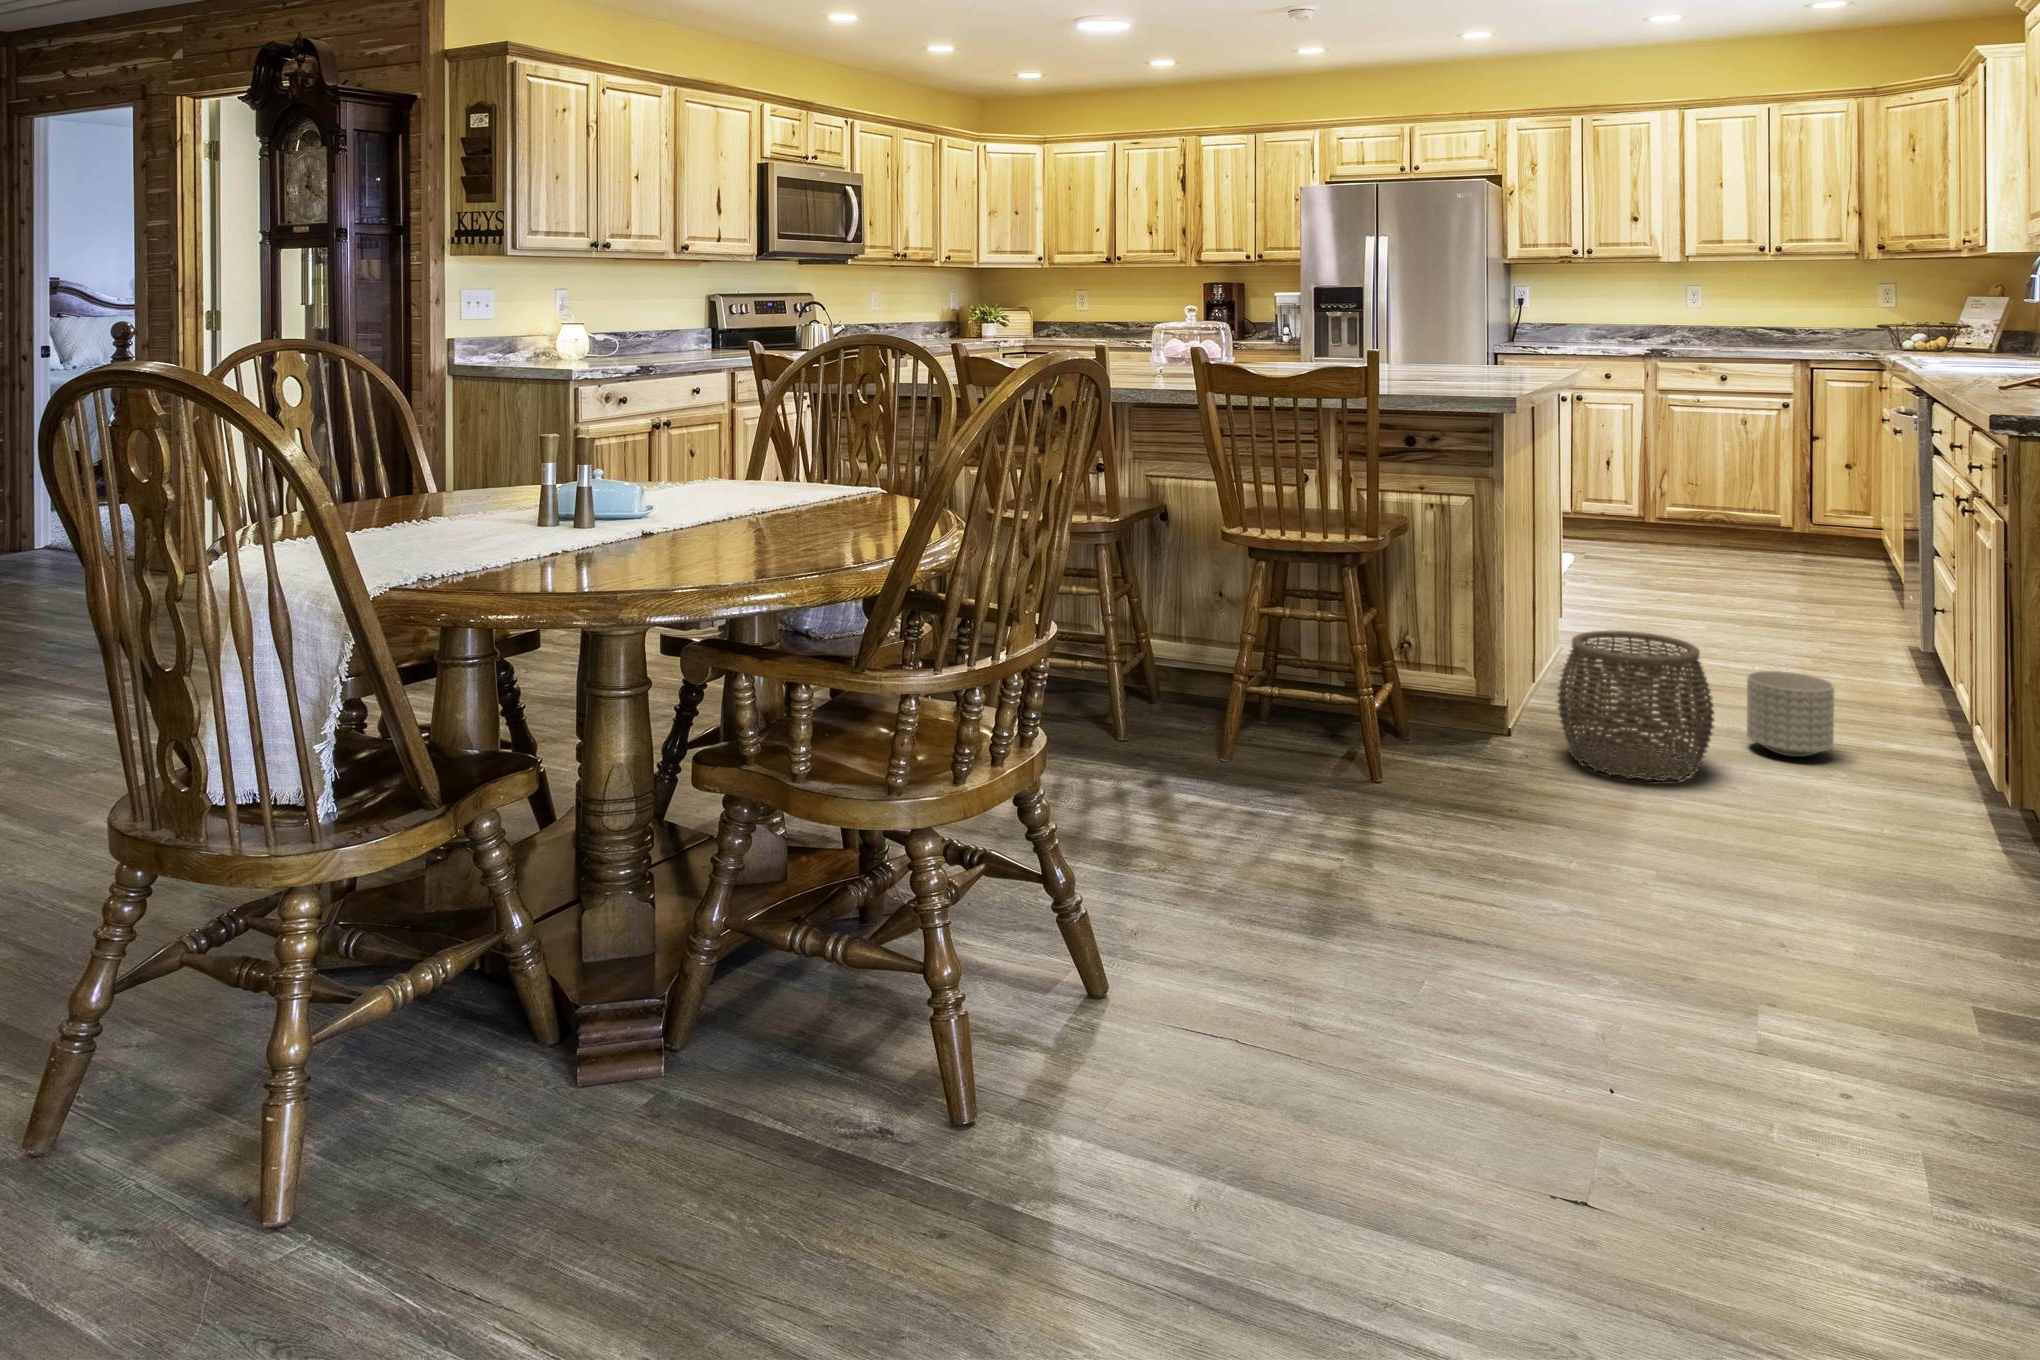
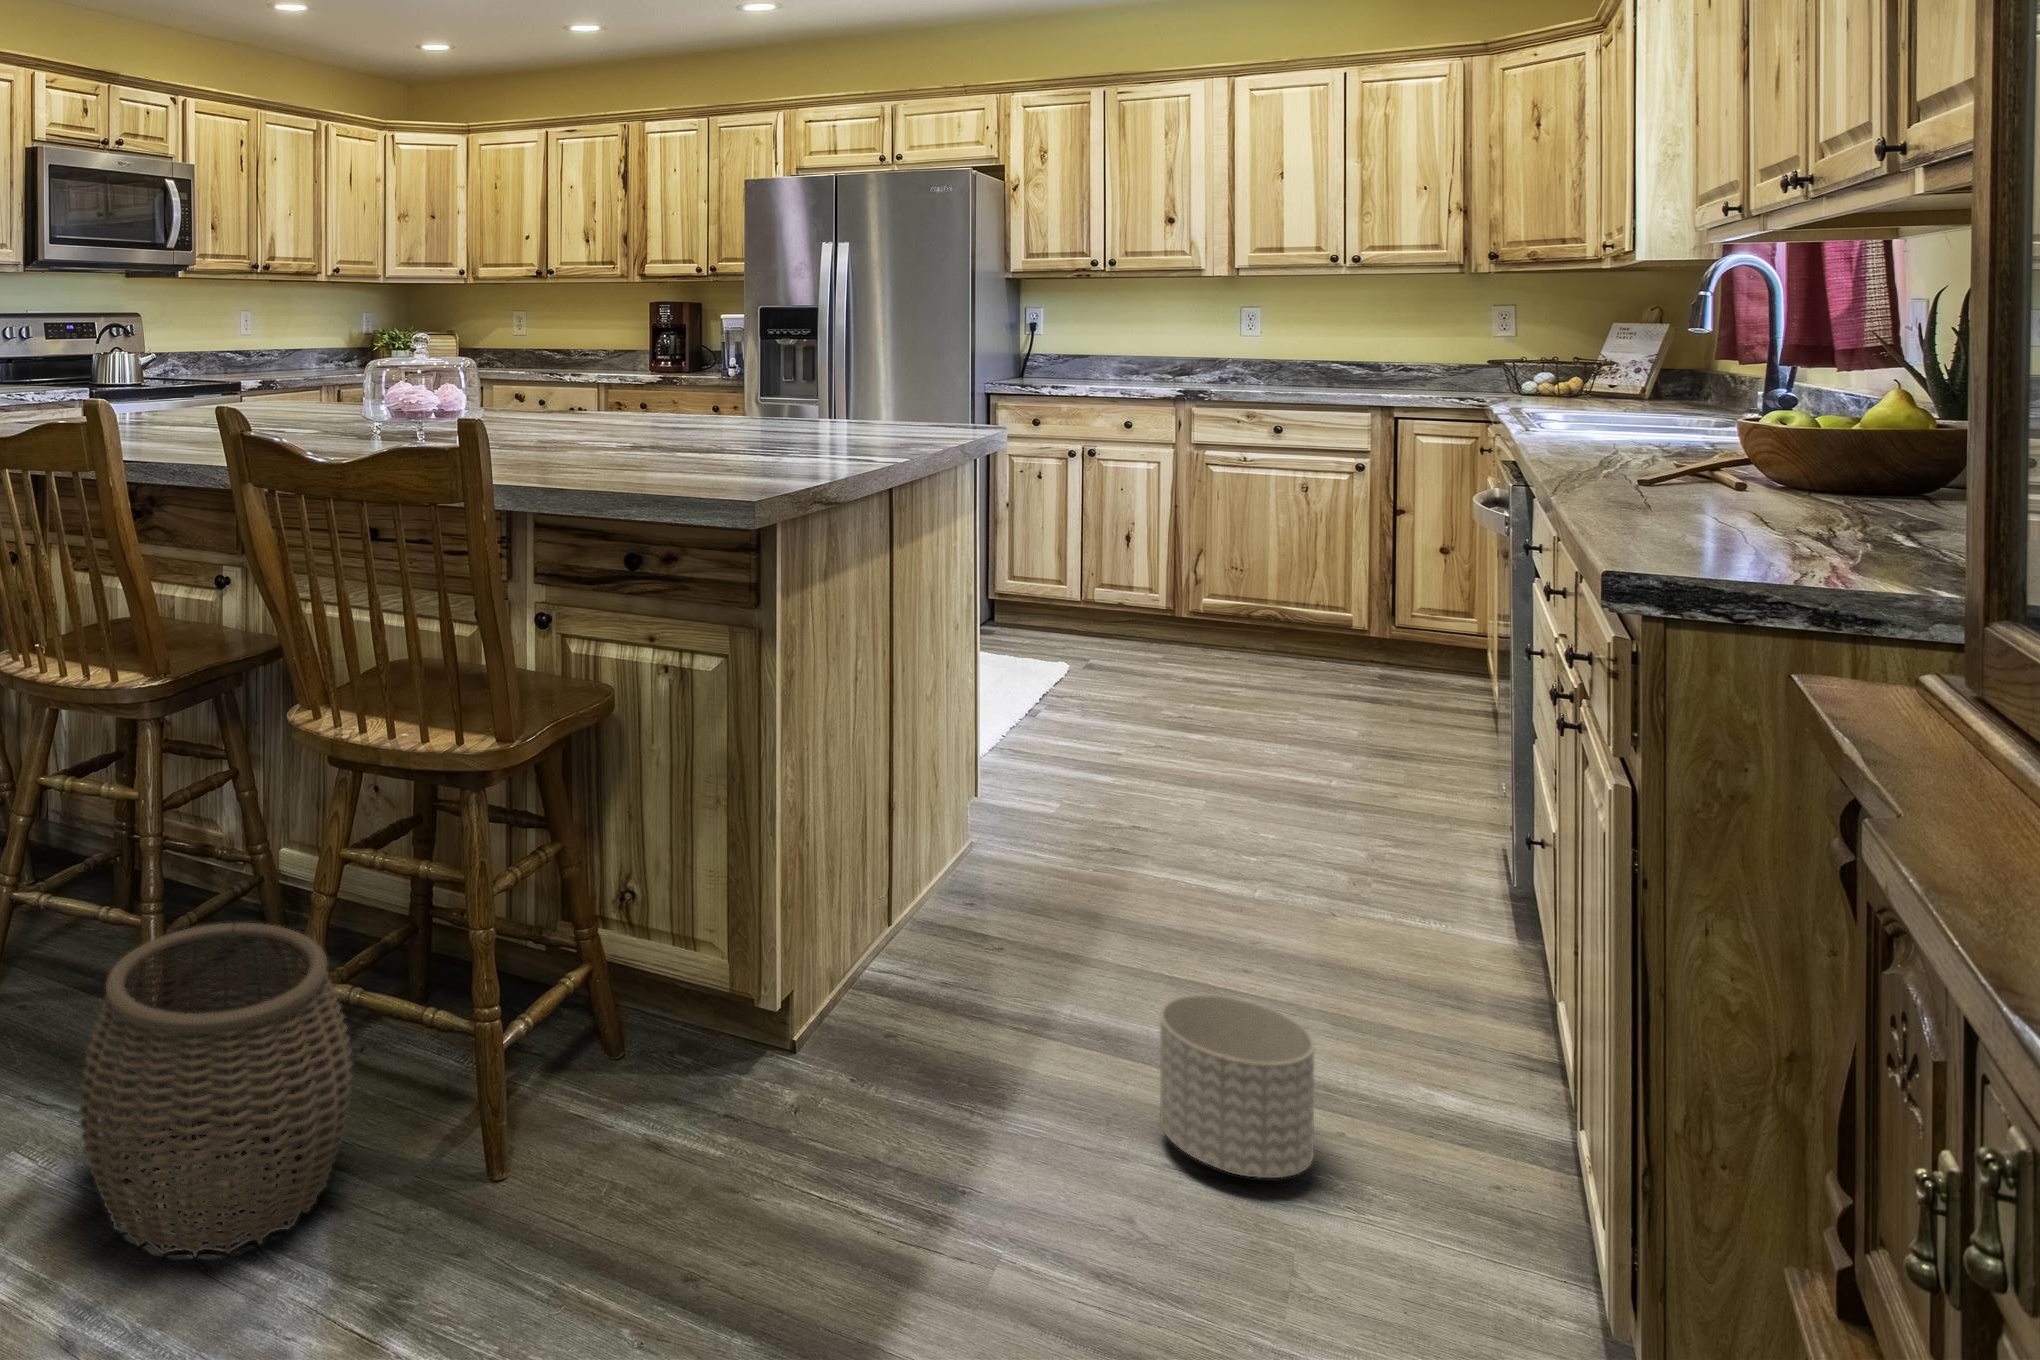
woven basket: present [1557,631,1714,781] -> present [78,923,352,1256]

